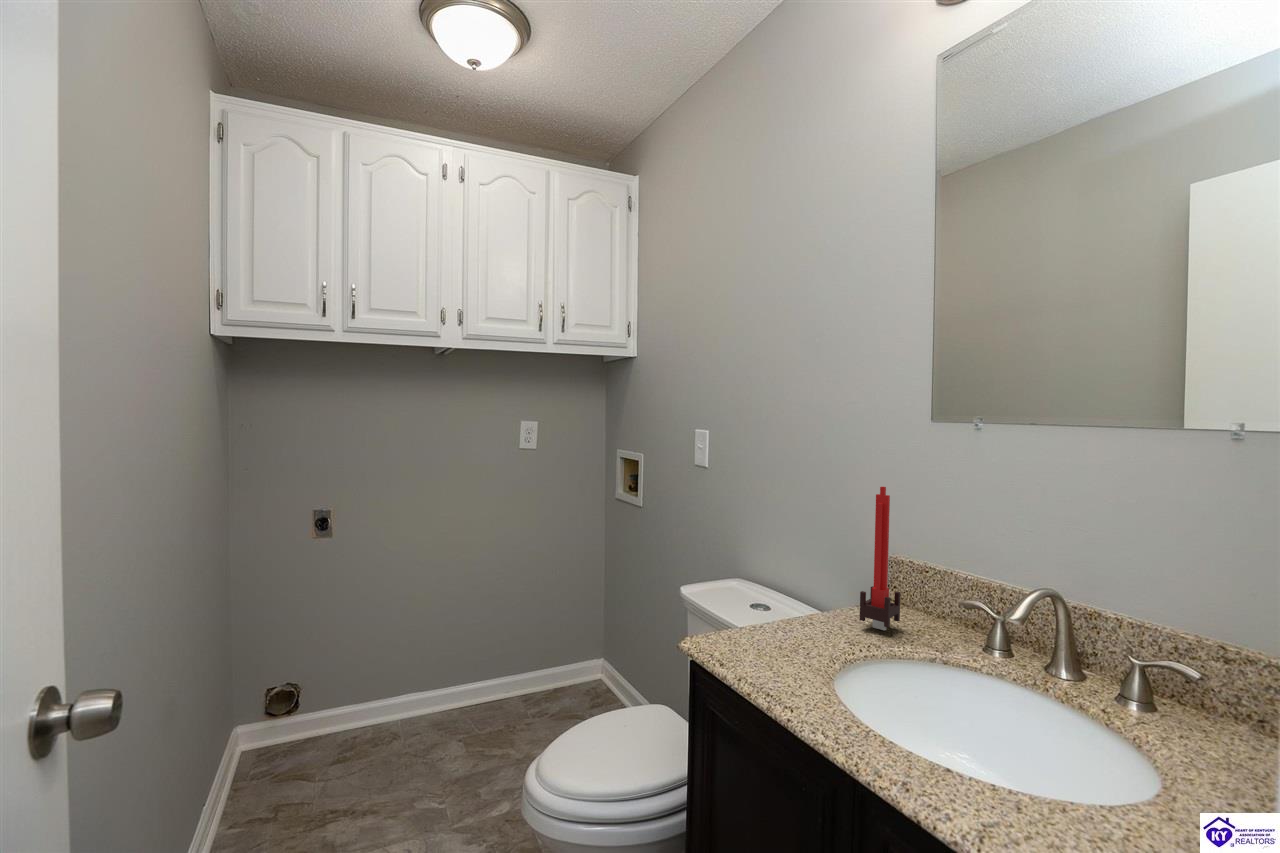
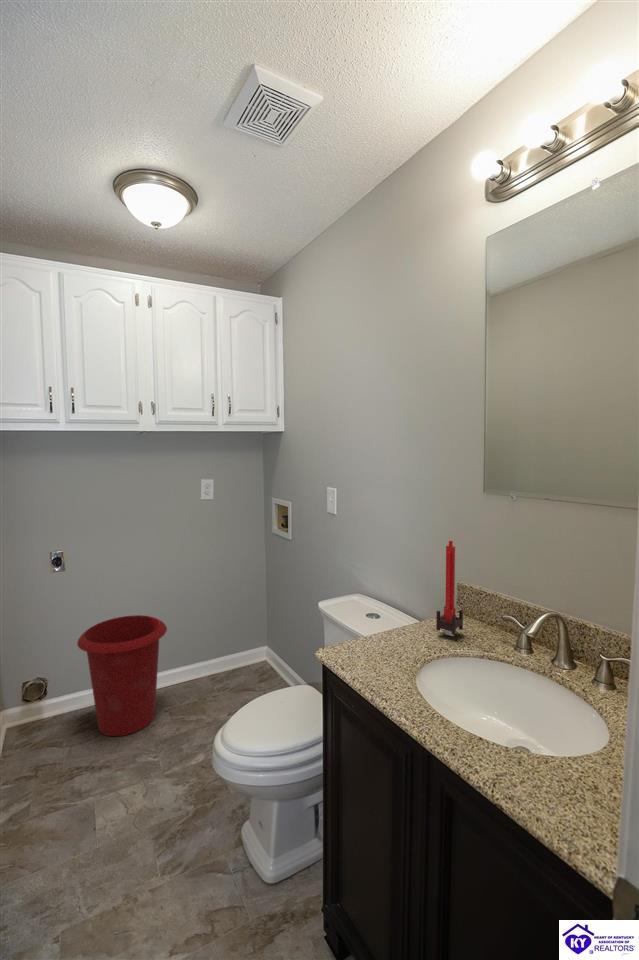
waste bin: none [343,604,465,770] -> present [77,615,167,736]

